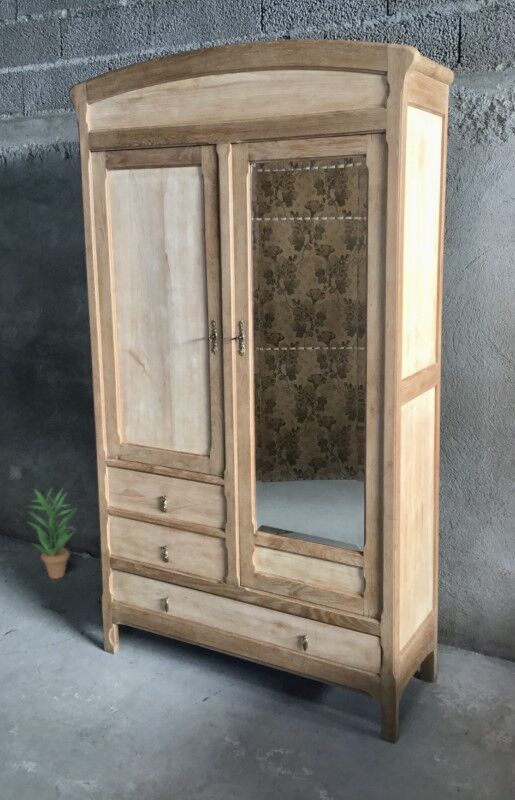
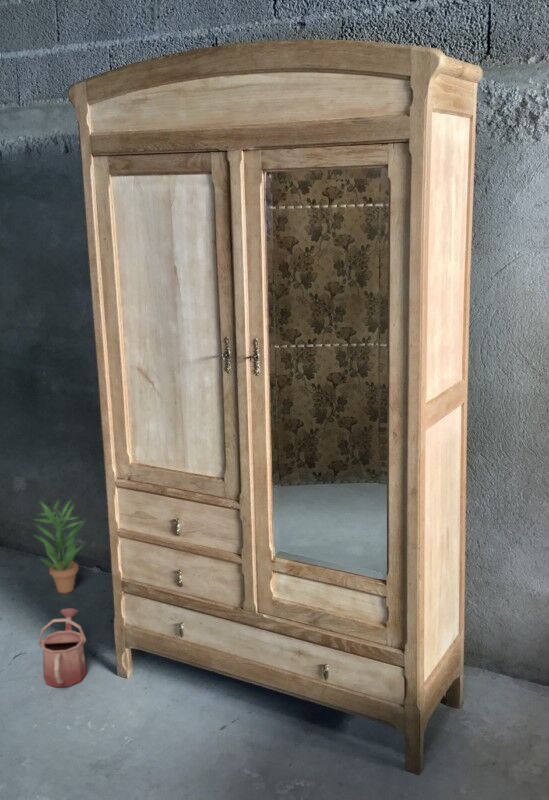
watering can: none [30,587,76,661] -> present [38,608,87,687]

